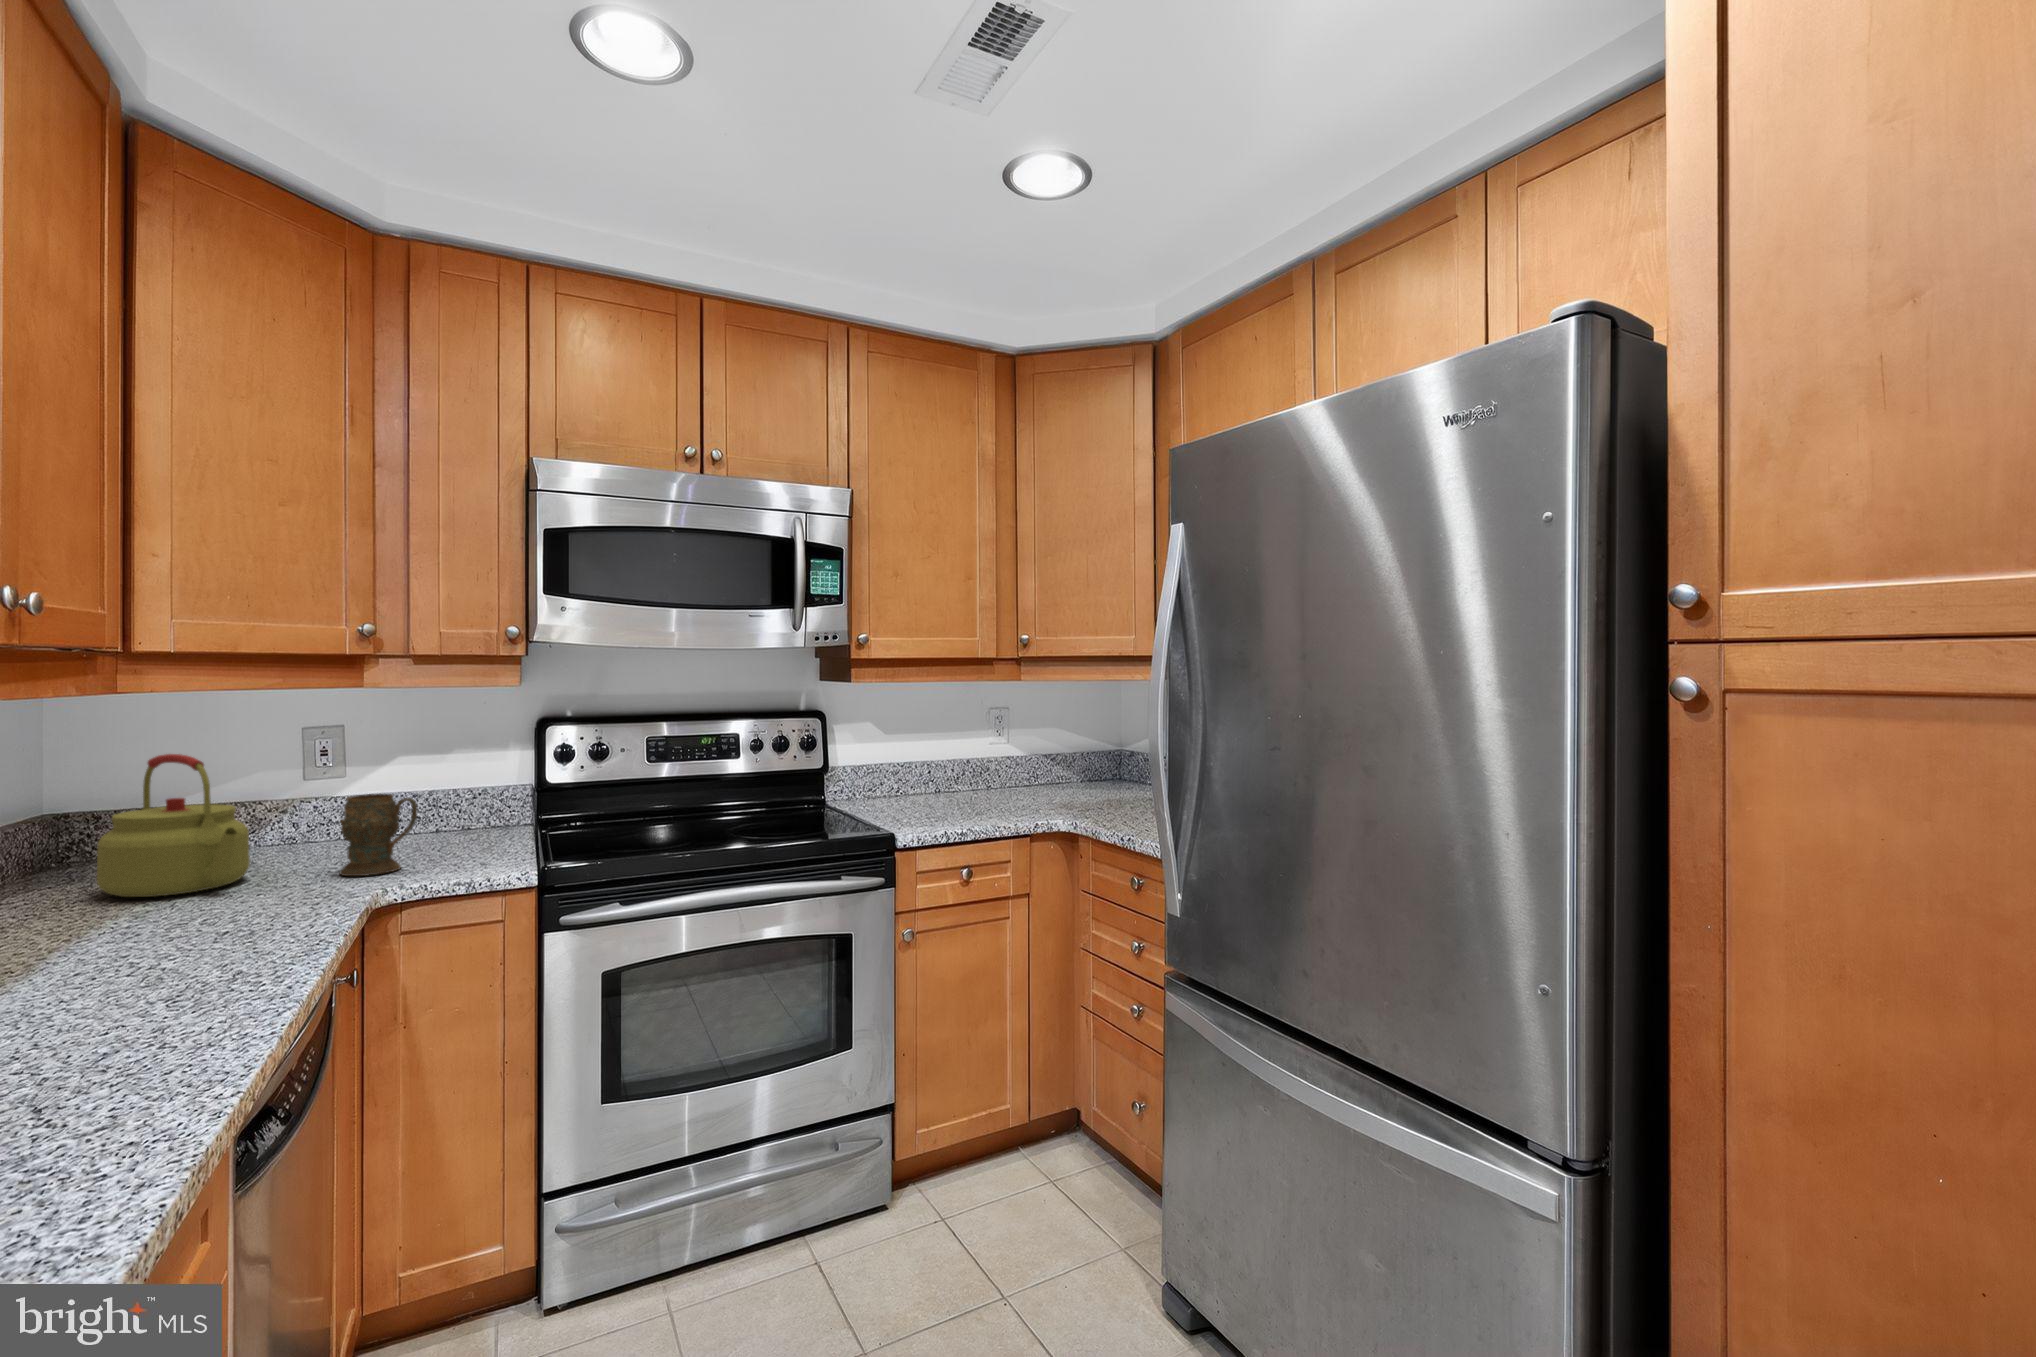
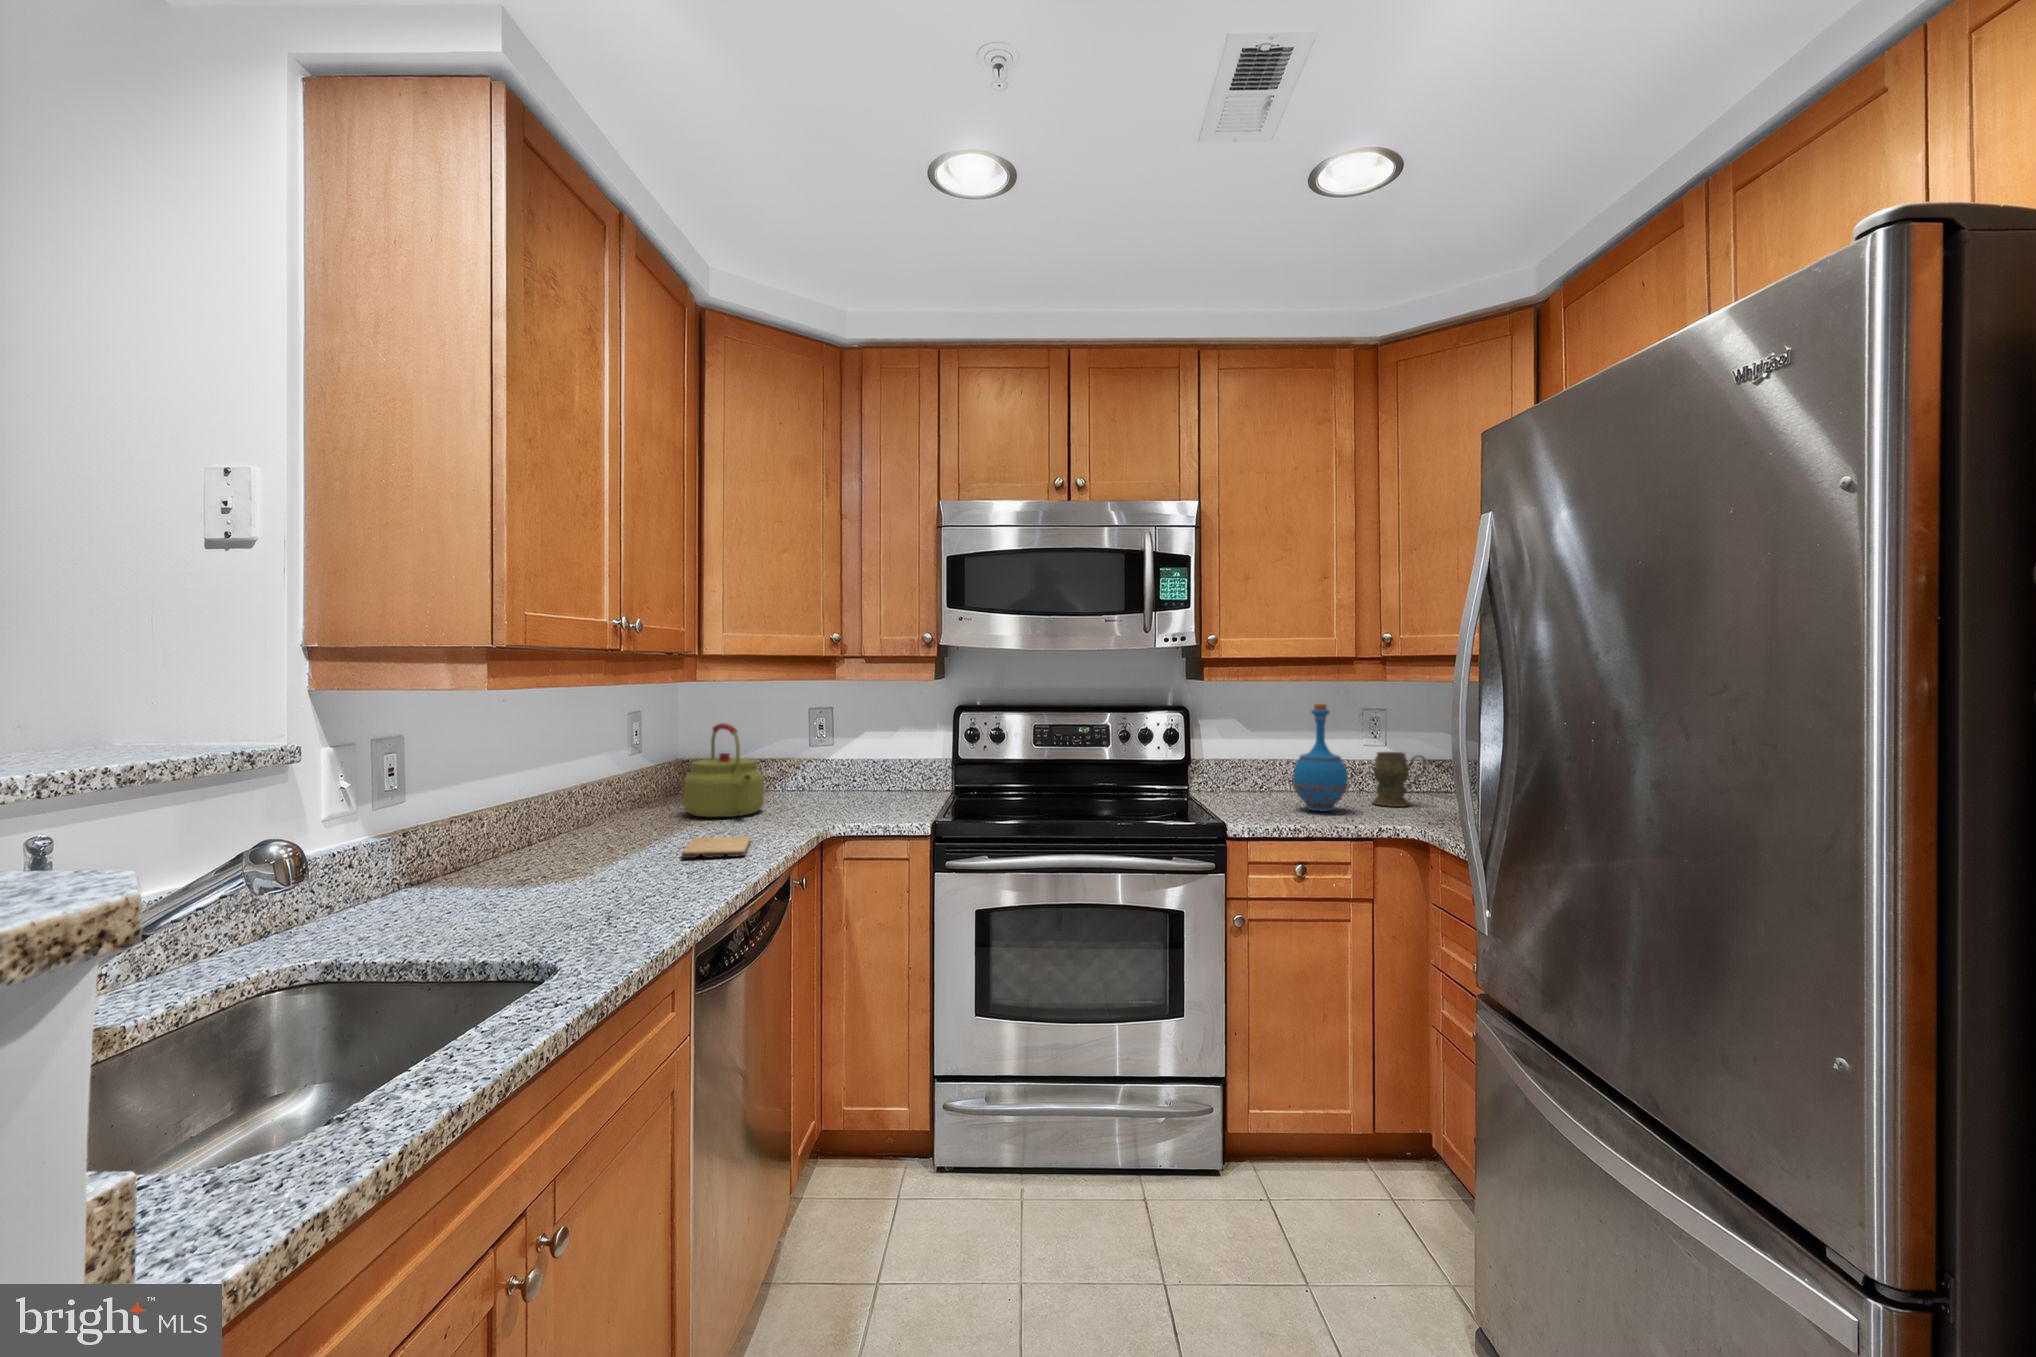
bottle: none [941,704,996,813] -> present [1293,704,1348,811]
mug: present [340,794,418,876] -> present [1373,752,1426,807]
cutting board: none [153,919,274,968] -> present [681,836,751,858]

